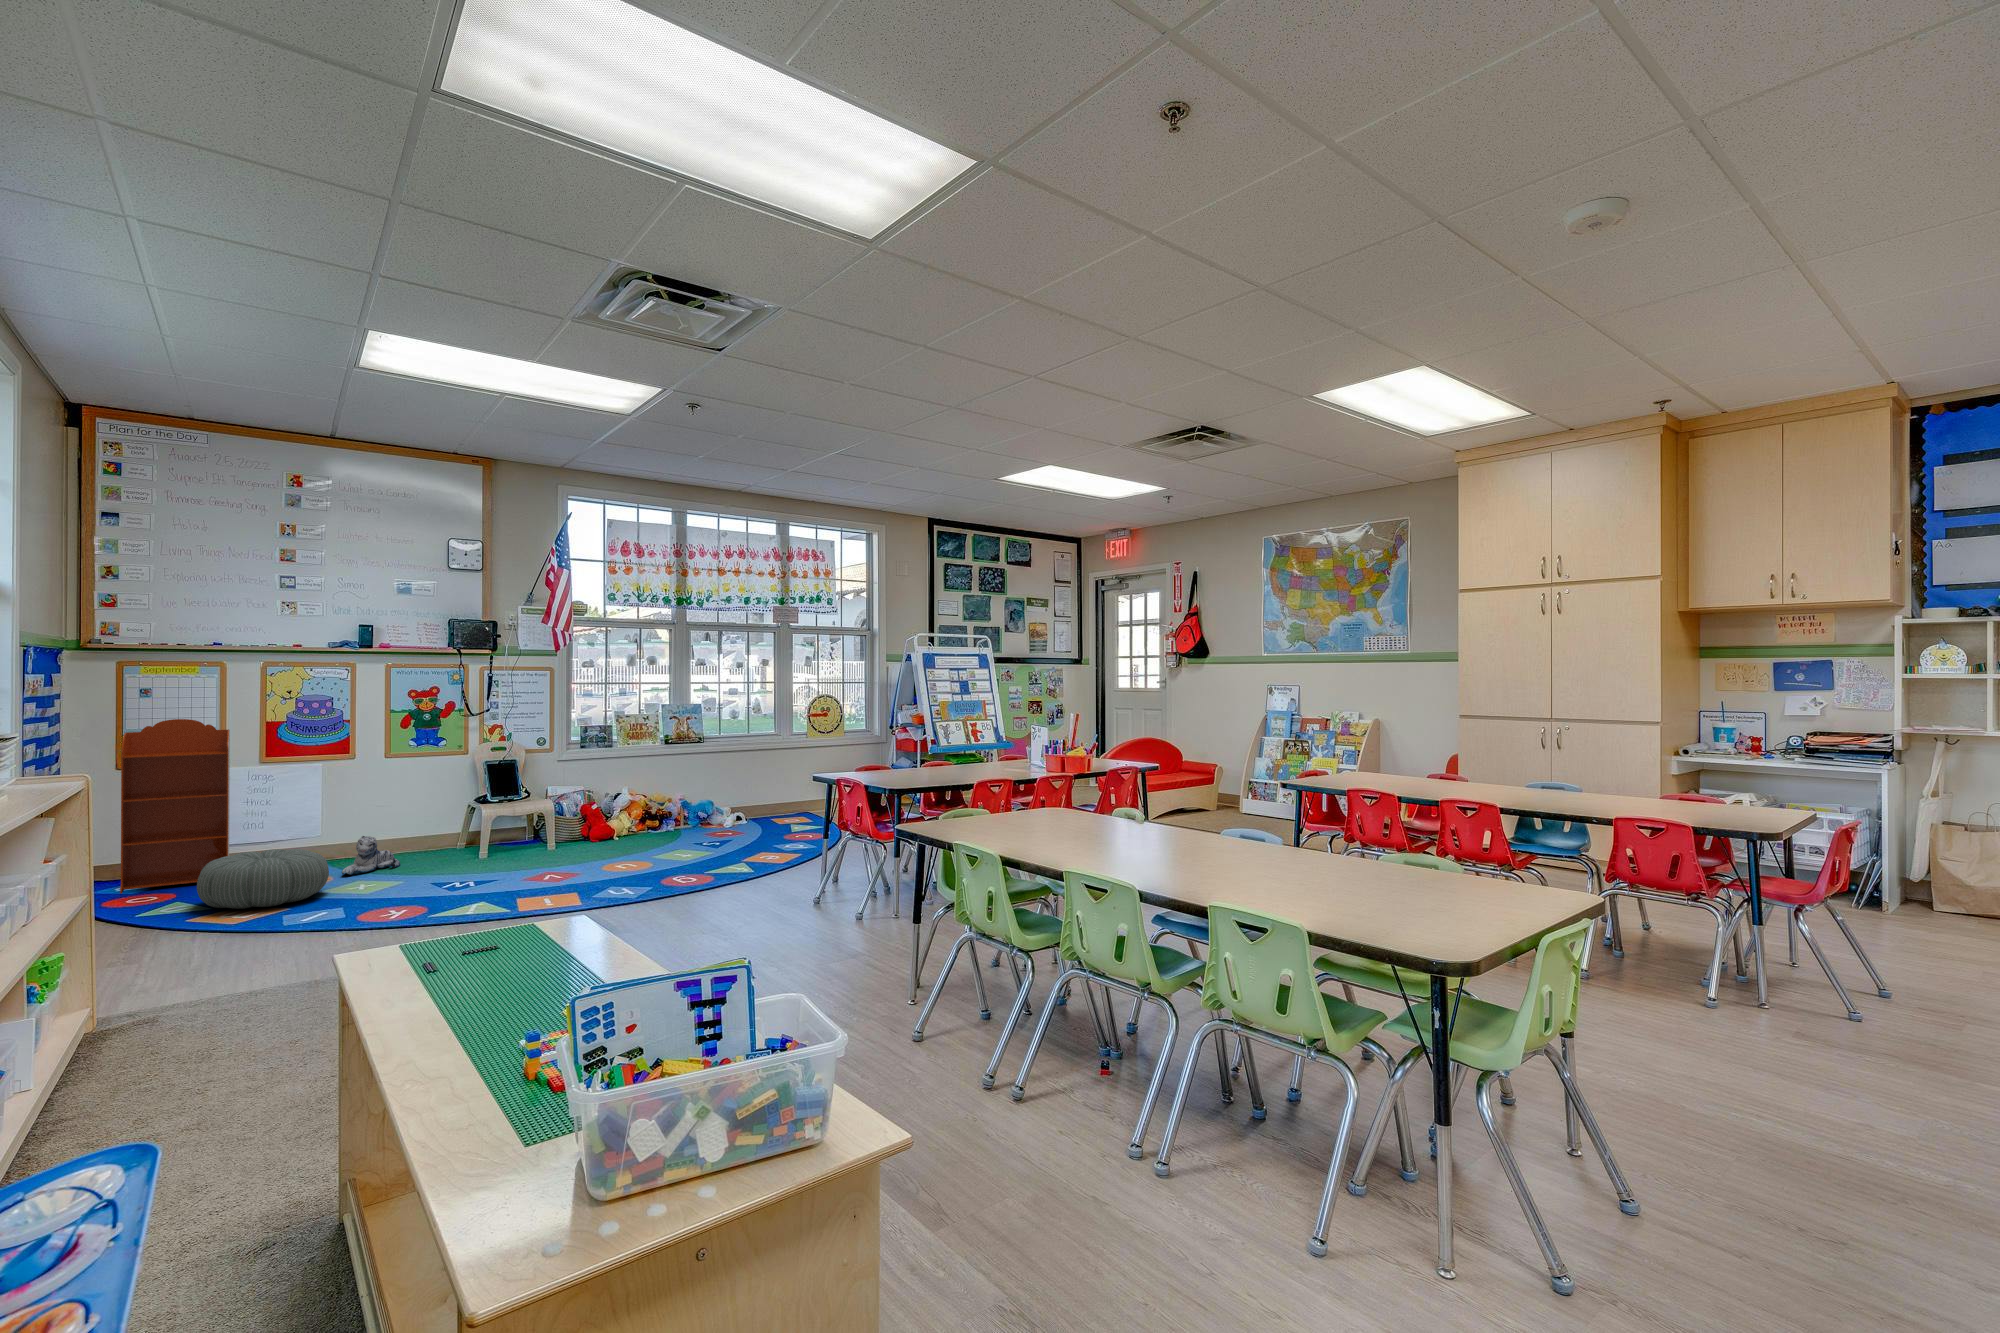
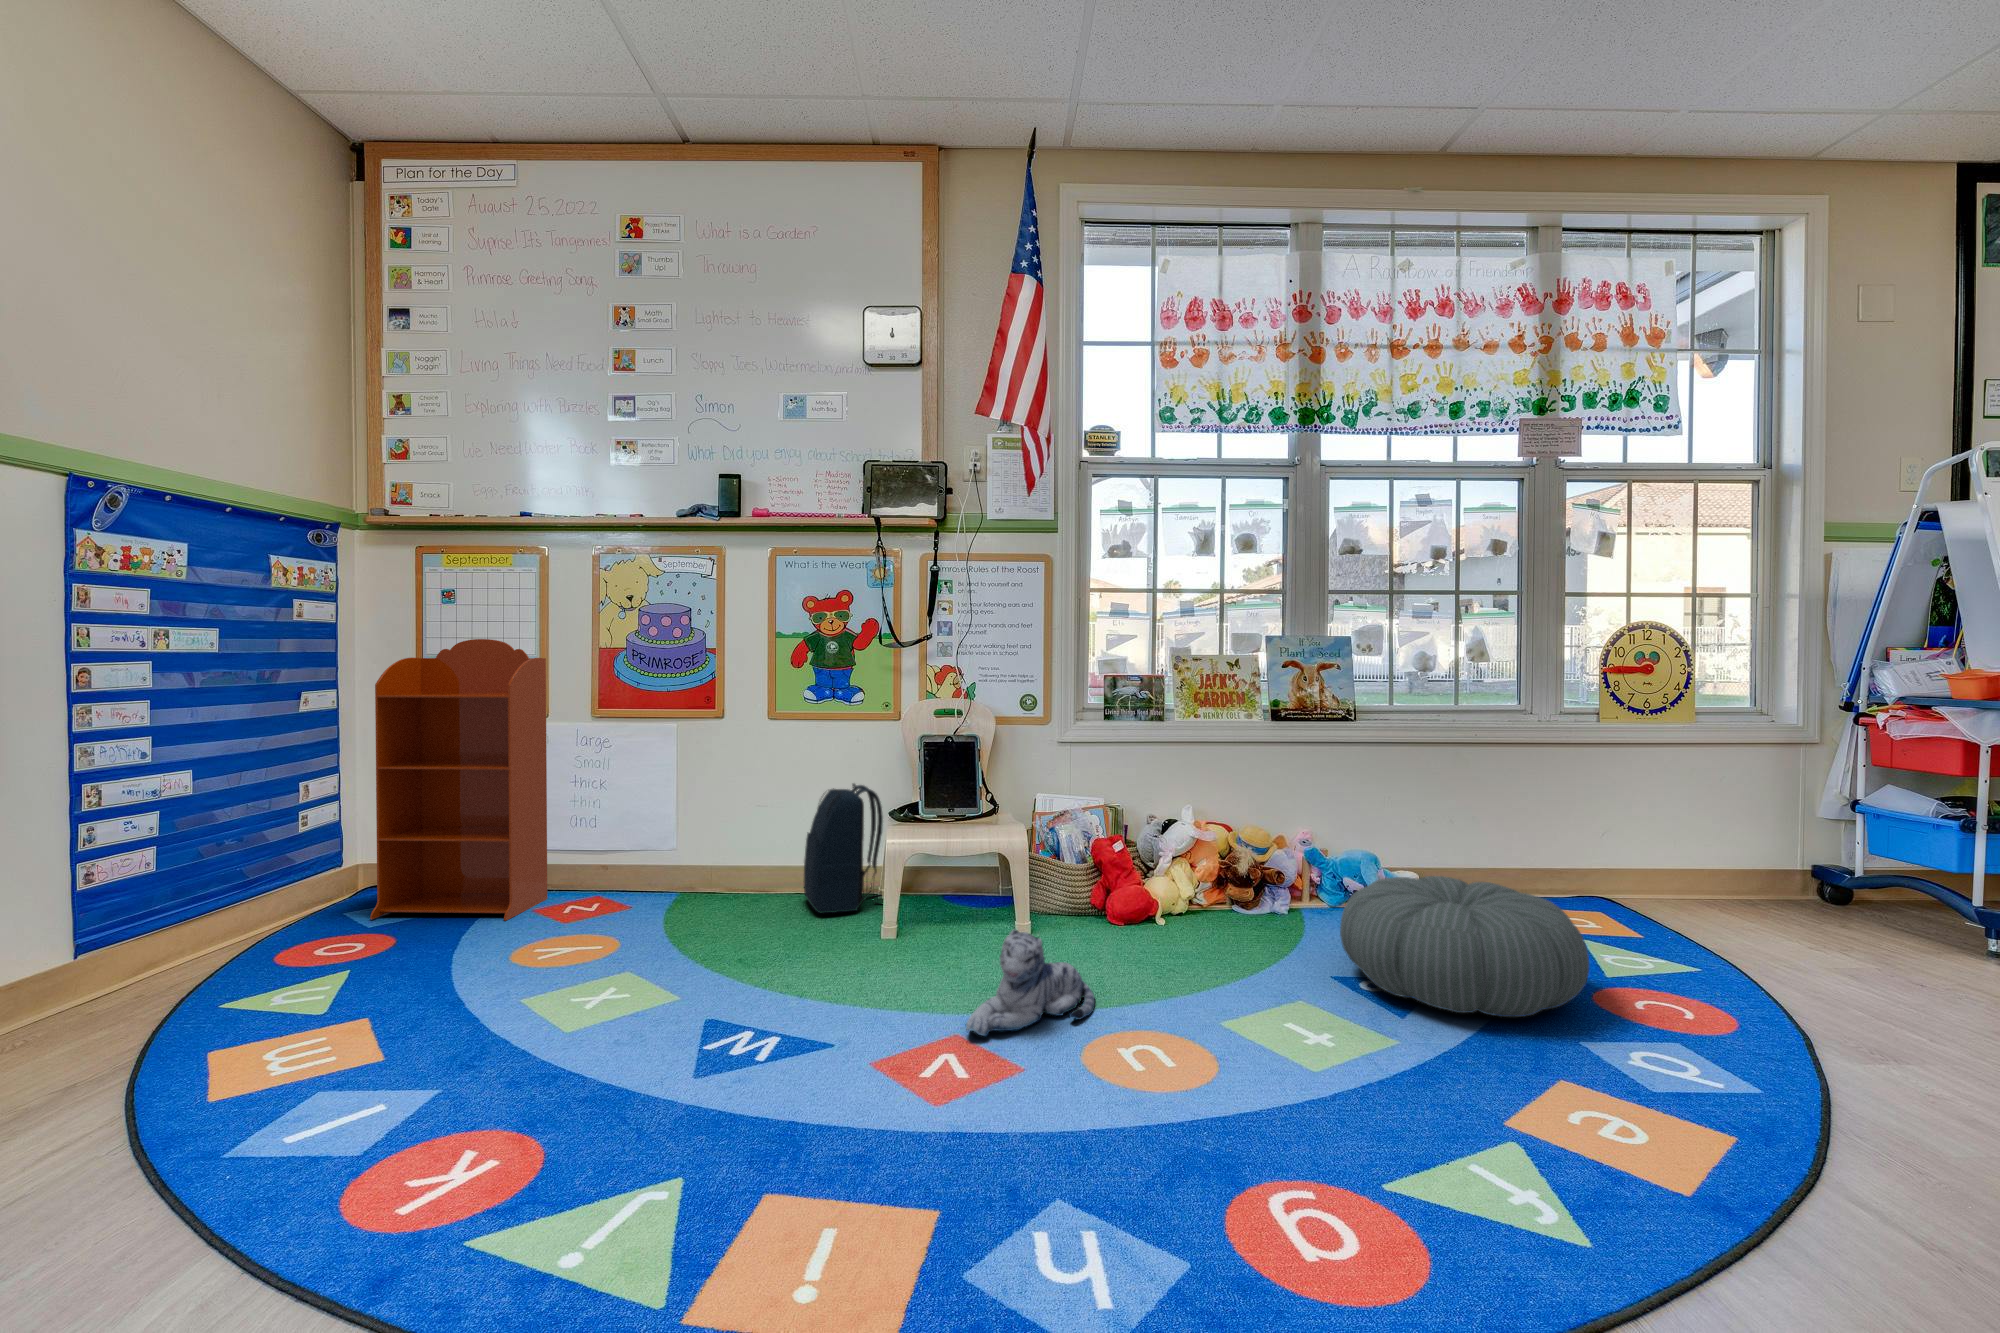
backpack: none [414,789,469,857] -> present [804,784,883,913]
plush toy: present [342,836,400,875] -> present [966,930,1095,1036]
pouf: present [197,849,329,909] -> present [1340,876,1589,1017]

